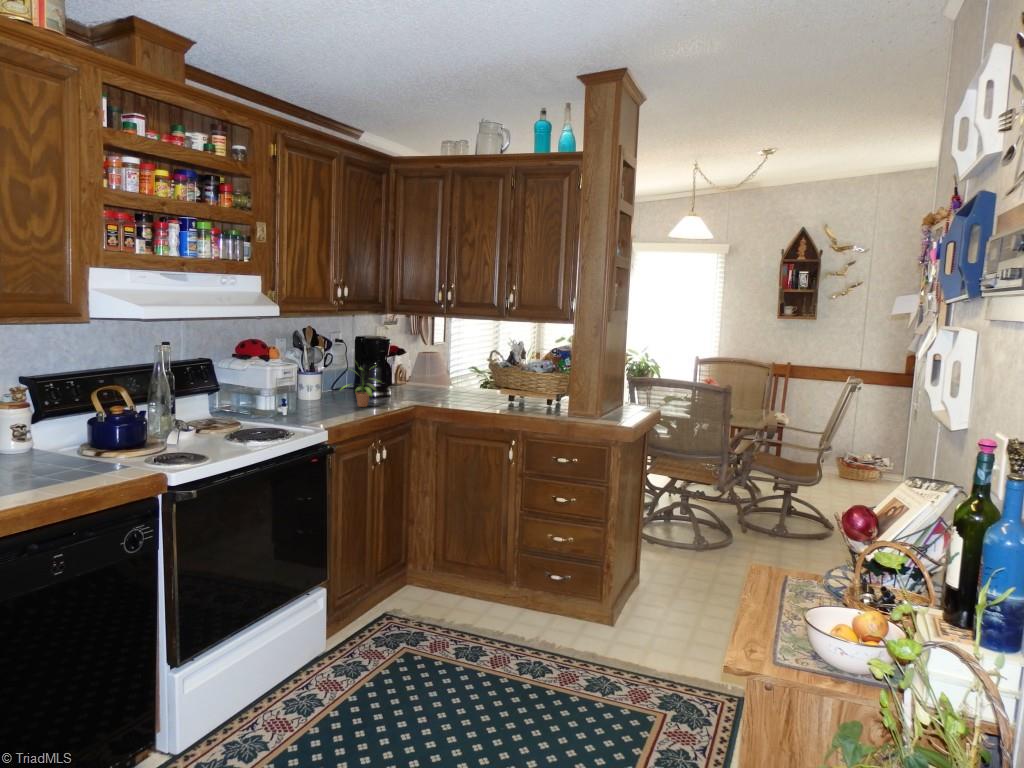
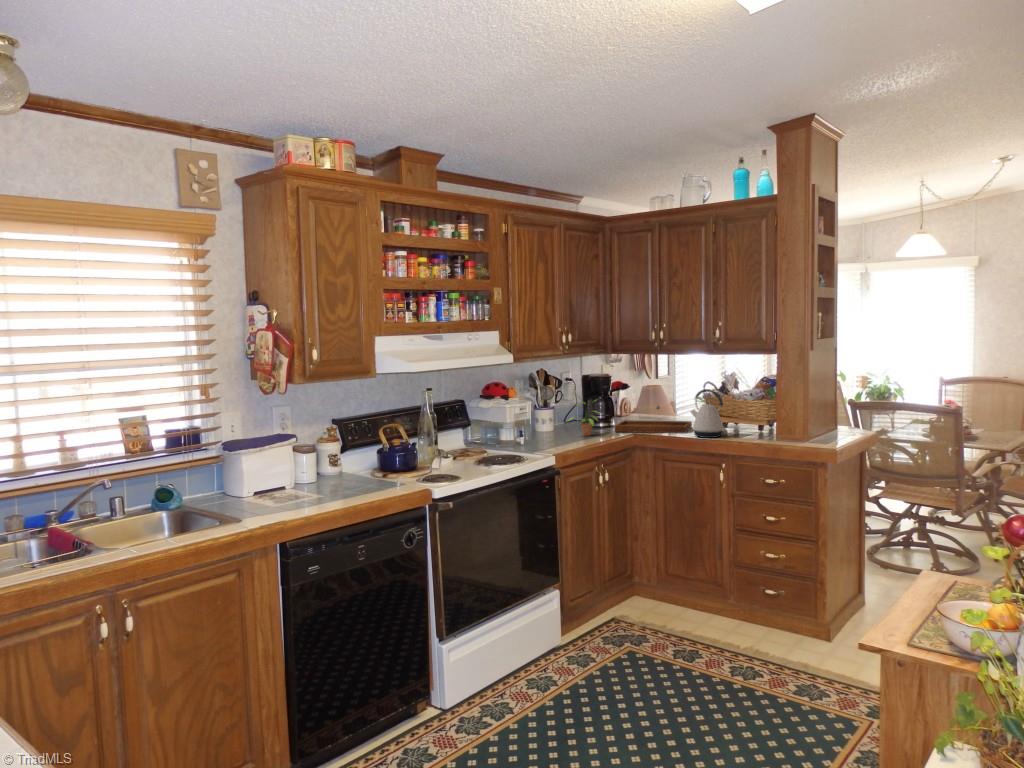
kettle: none [480,359,518,413] -> present [690,389,725,438]
tray: none [395,375,479,407] -> present [615,406,692,433]

